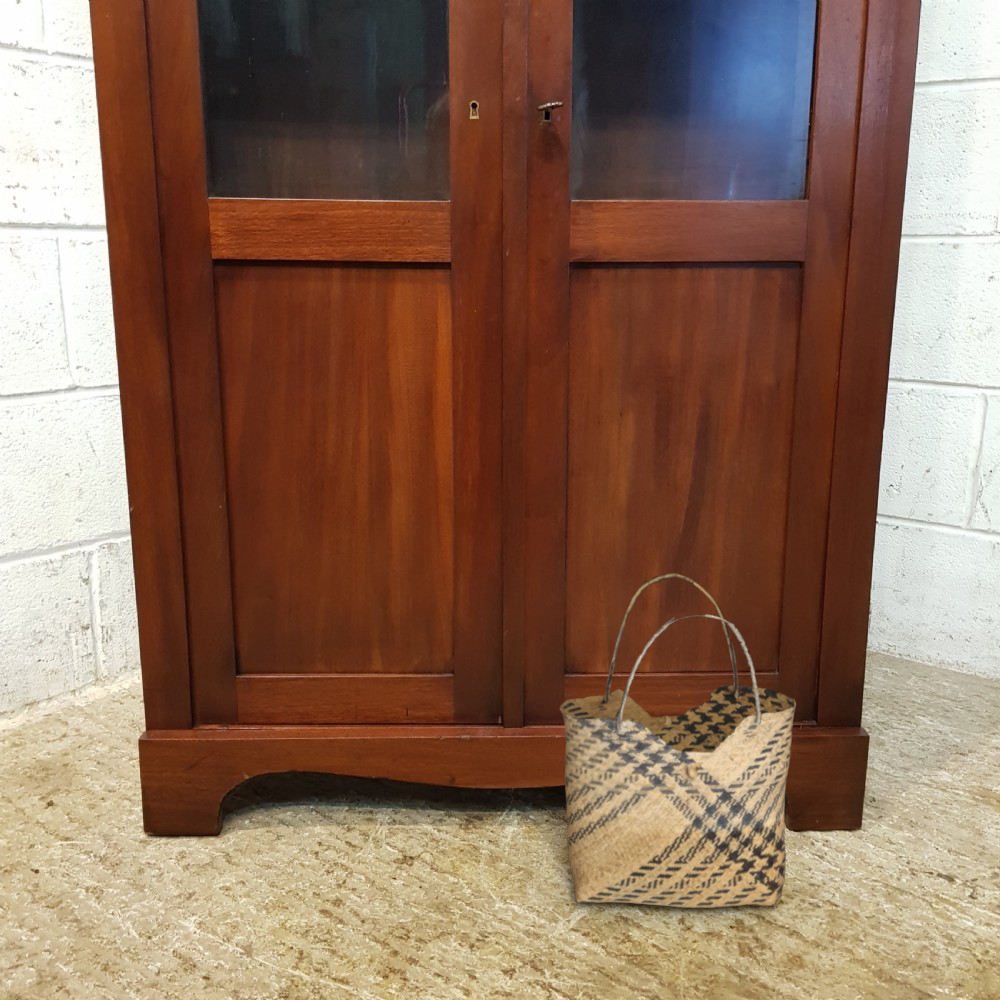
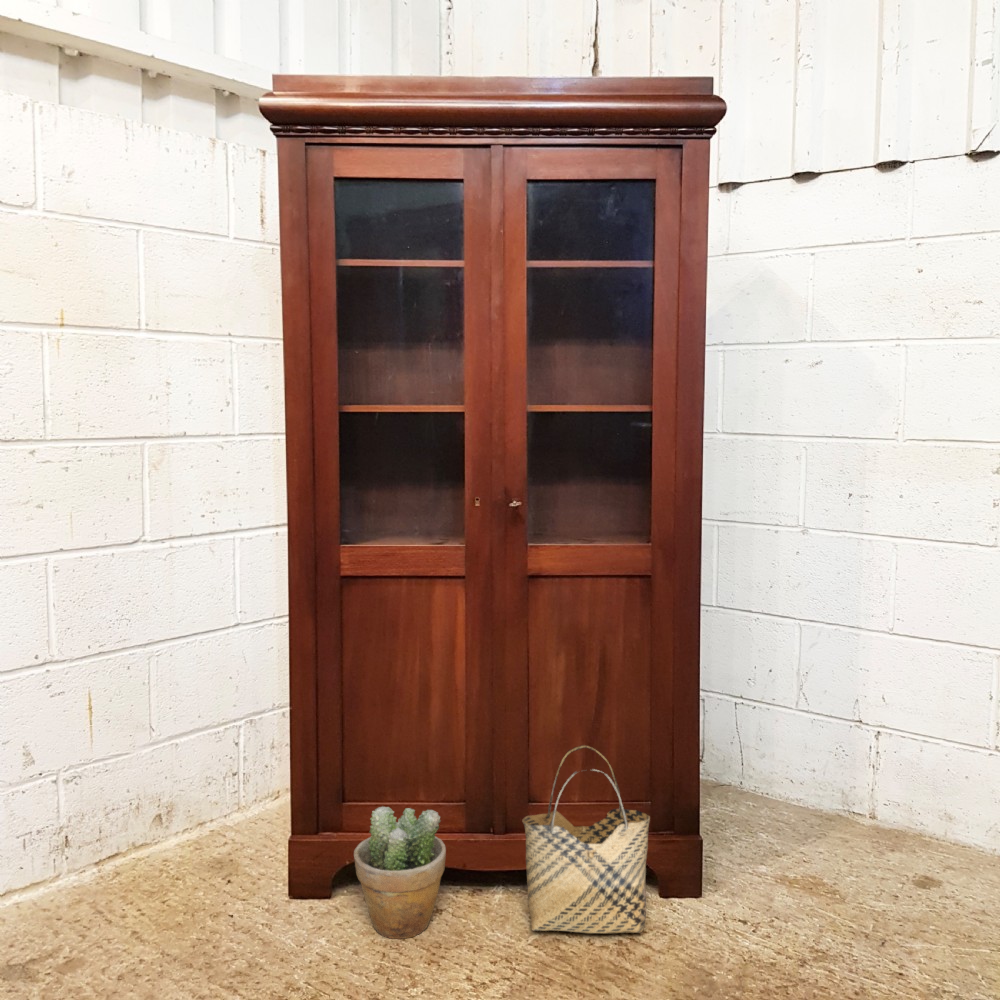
potted plant: none [244,684,417,918] -> present [354,807,446,939]

